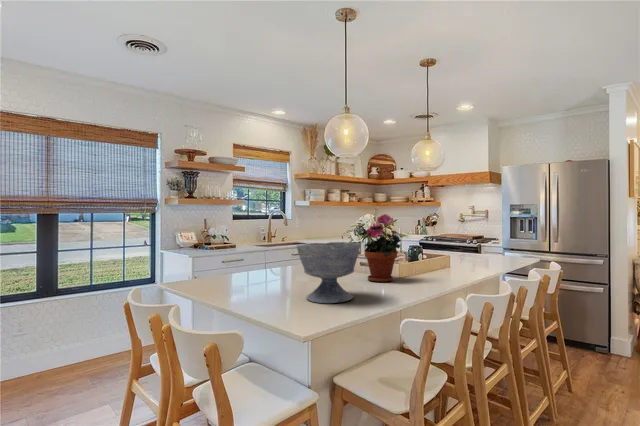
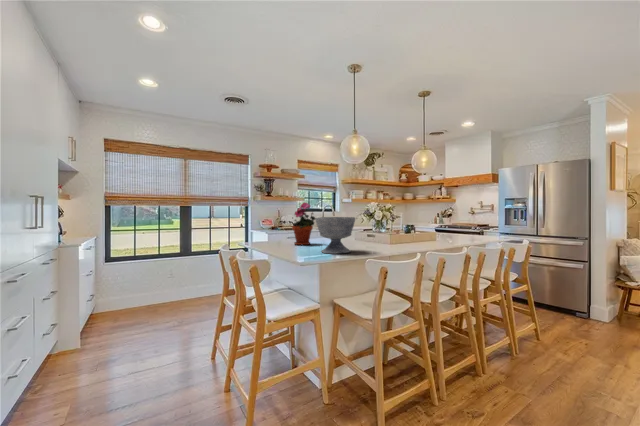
potted plant: present [365,214,401,282] -> present [292,202,315,245]

